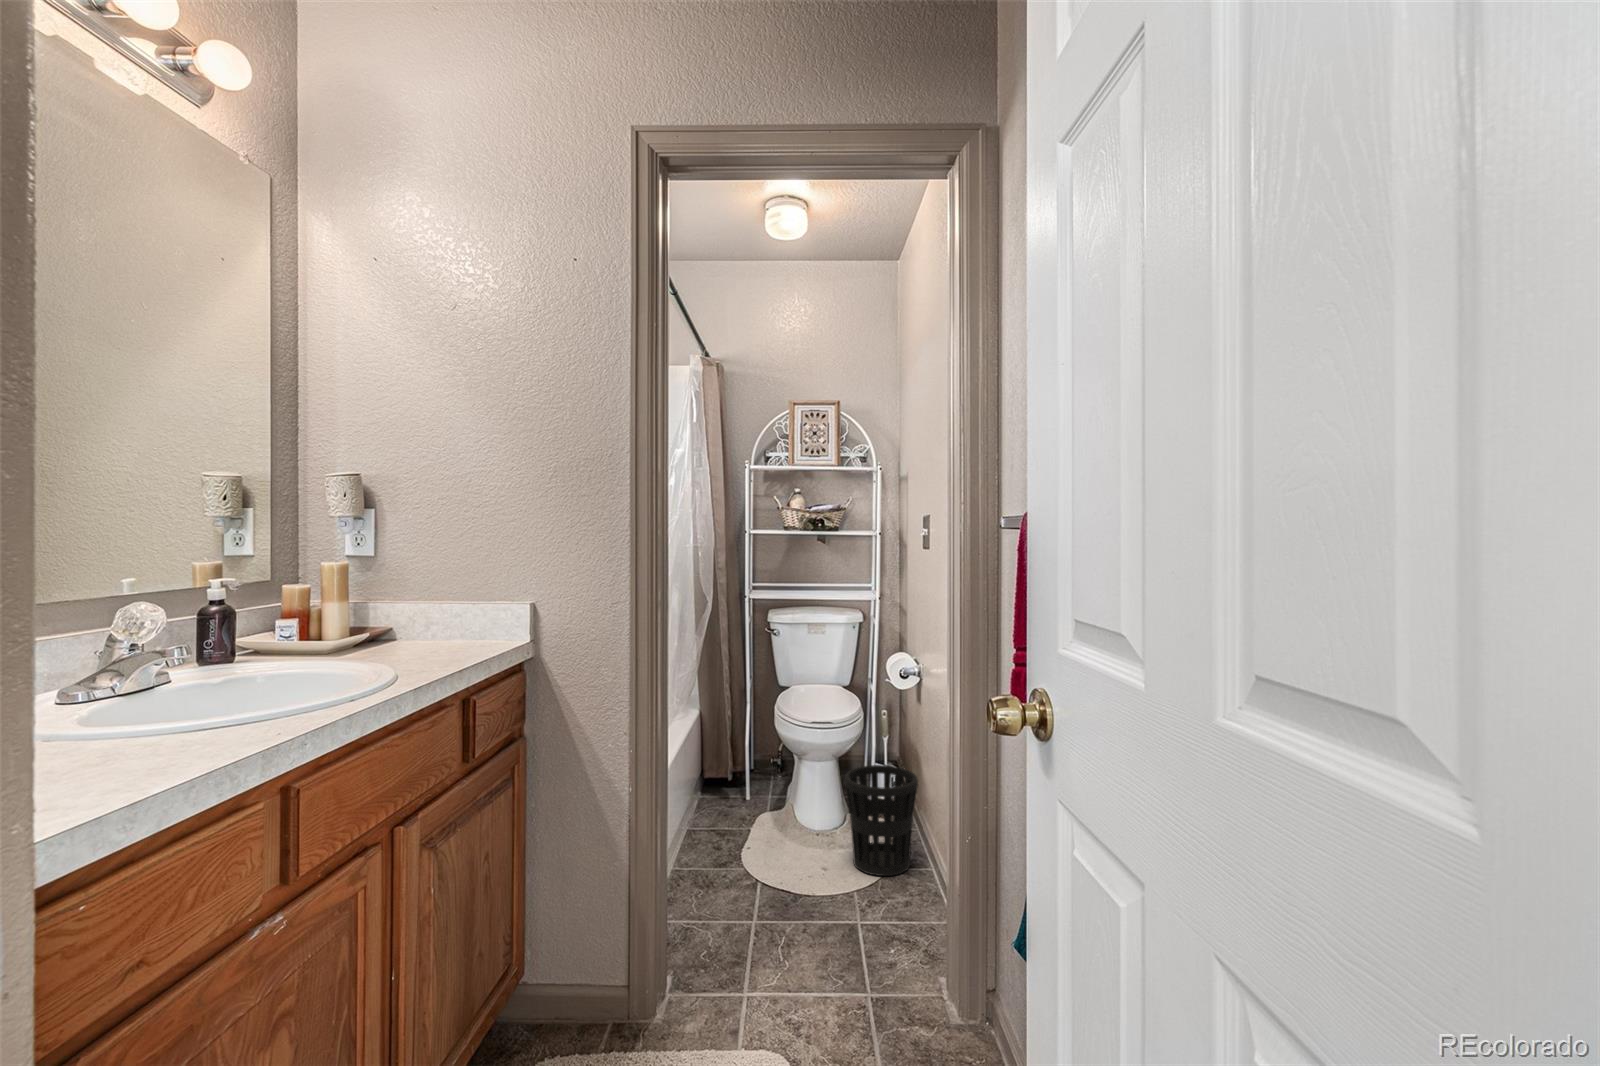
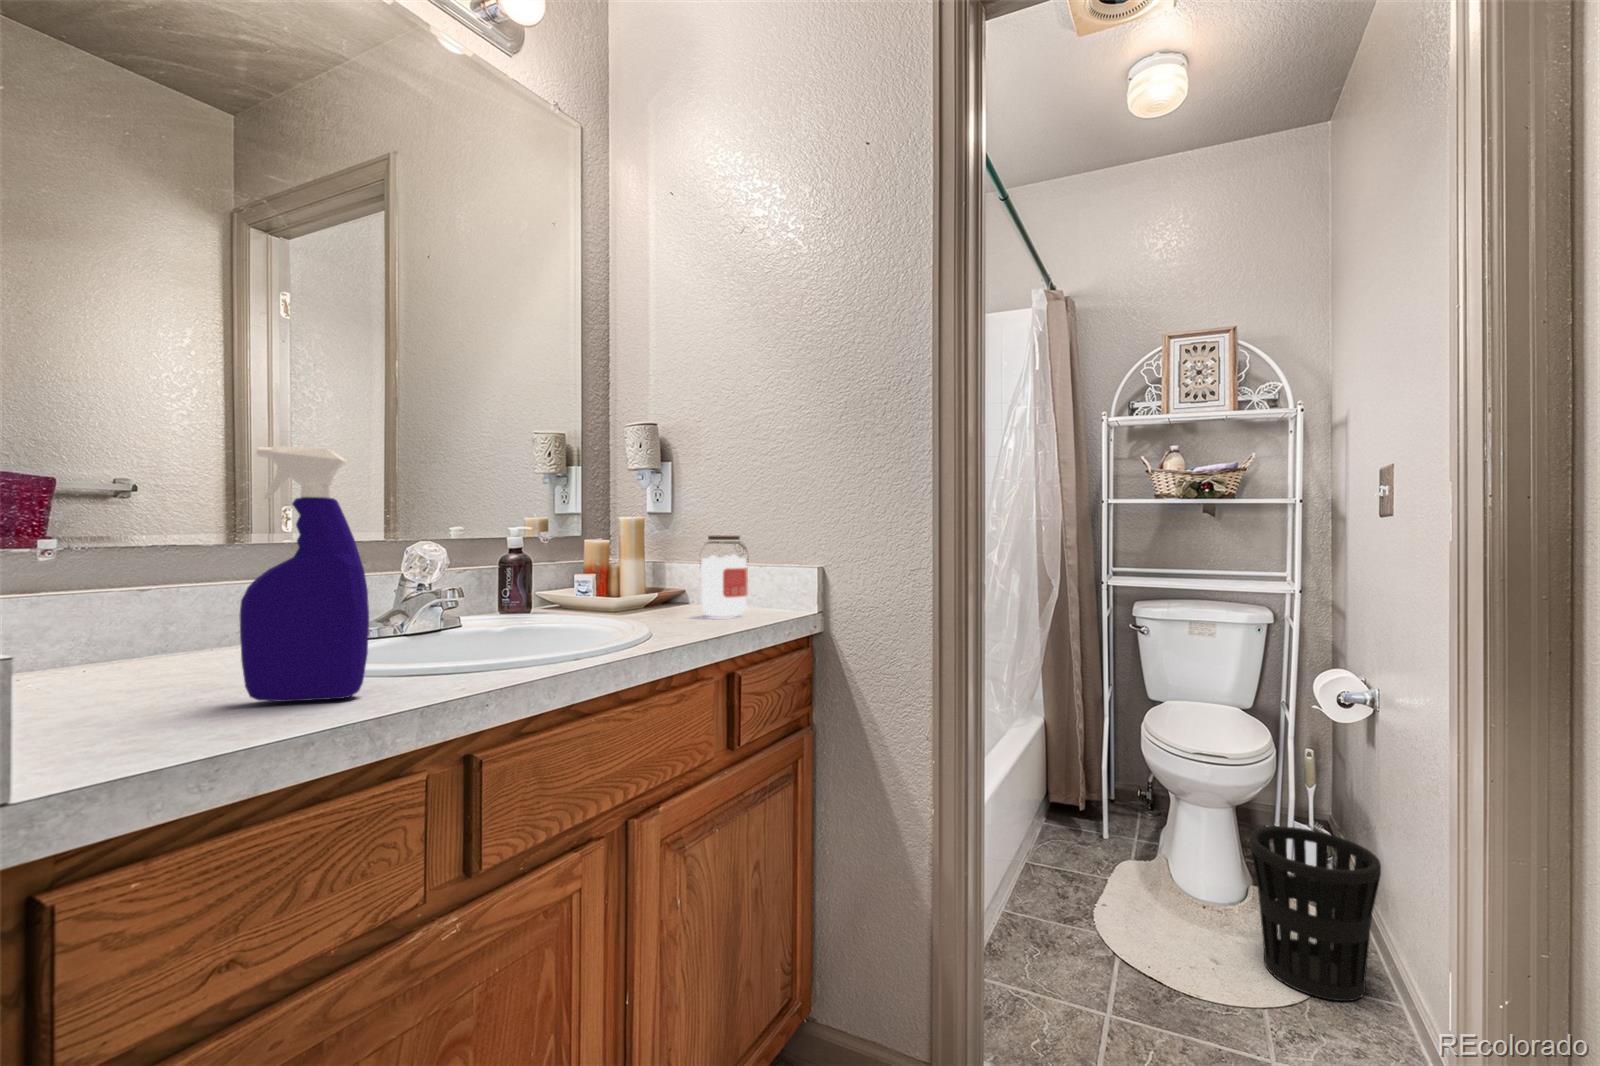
spray bottle: none [62,542,194,765] -> present [240,446,369,702]
jar: none [423,580,471,653] -> present [699,536,747,616]

